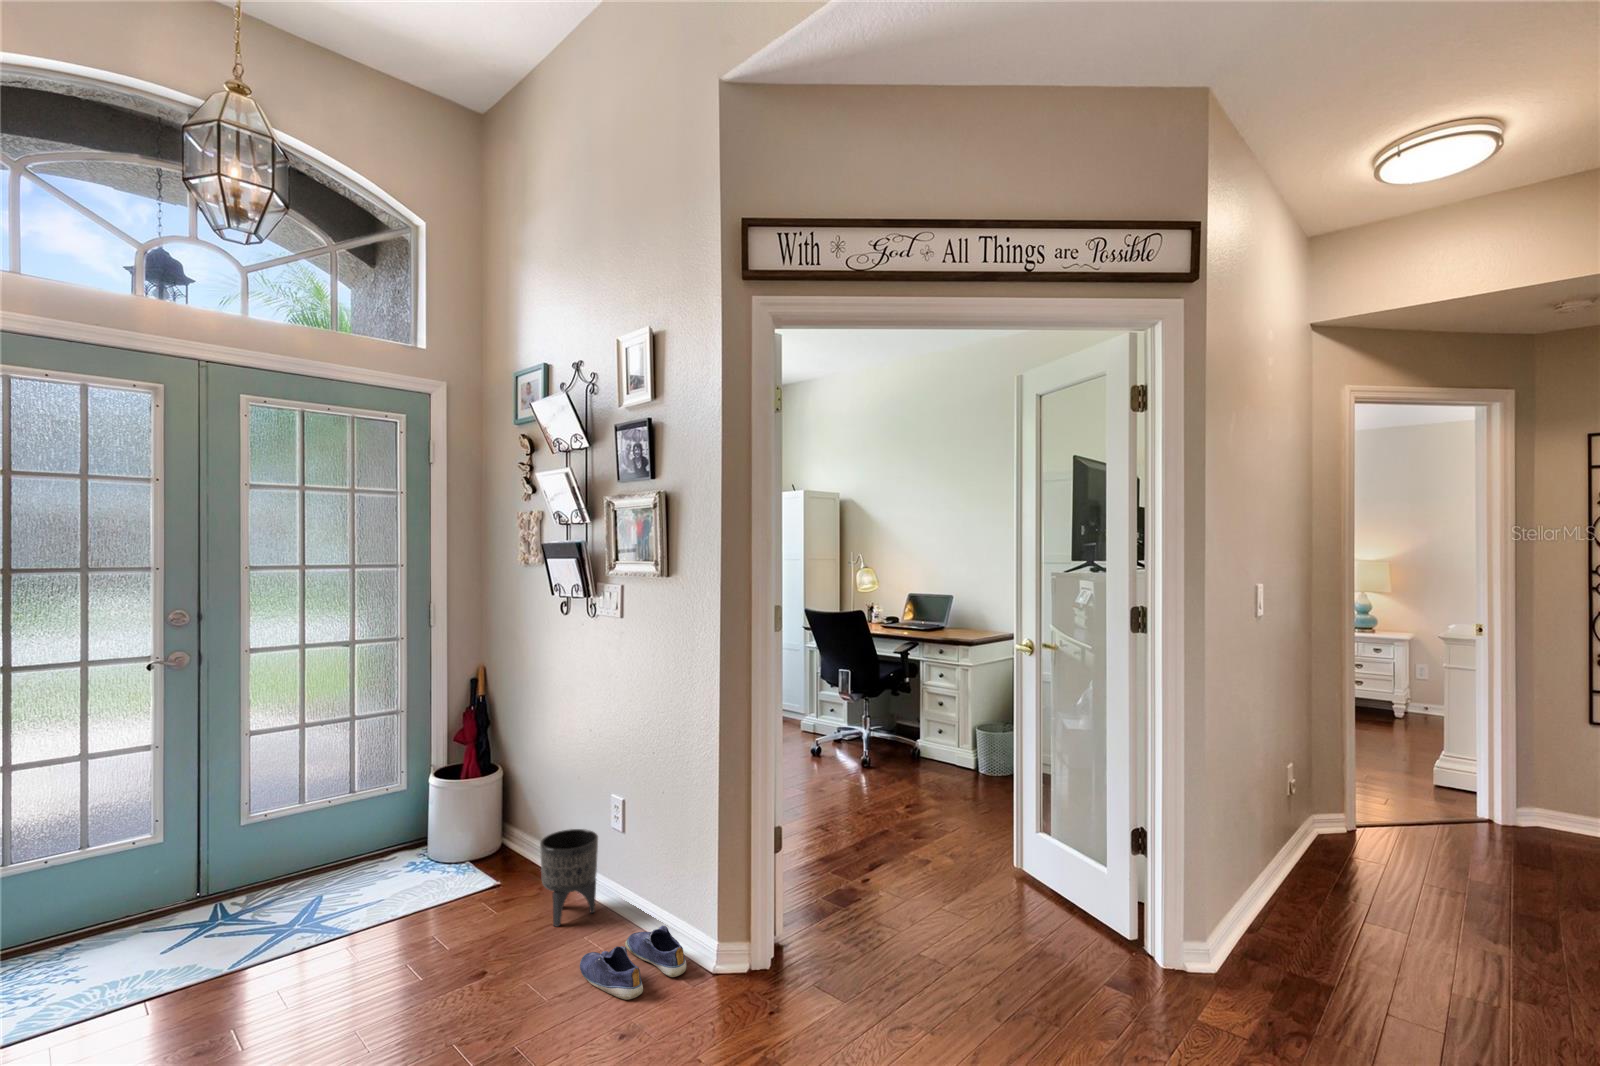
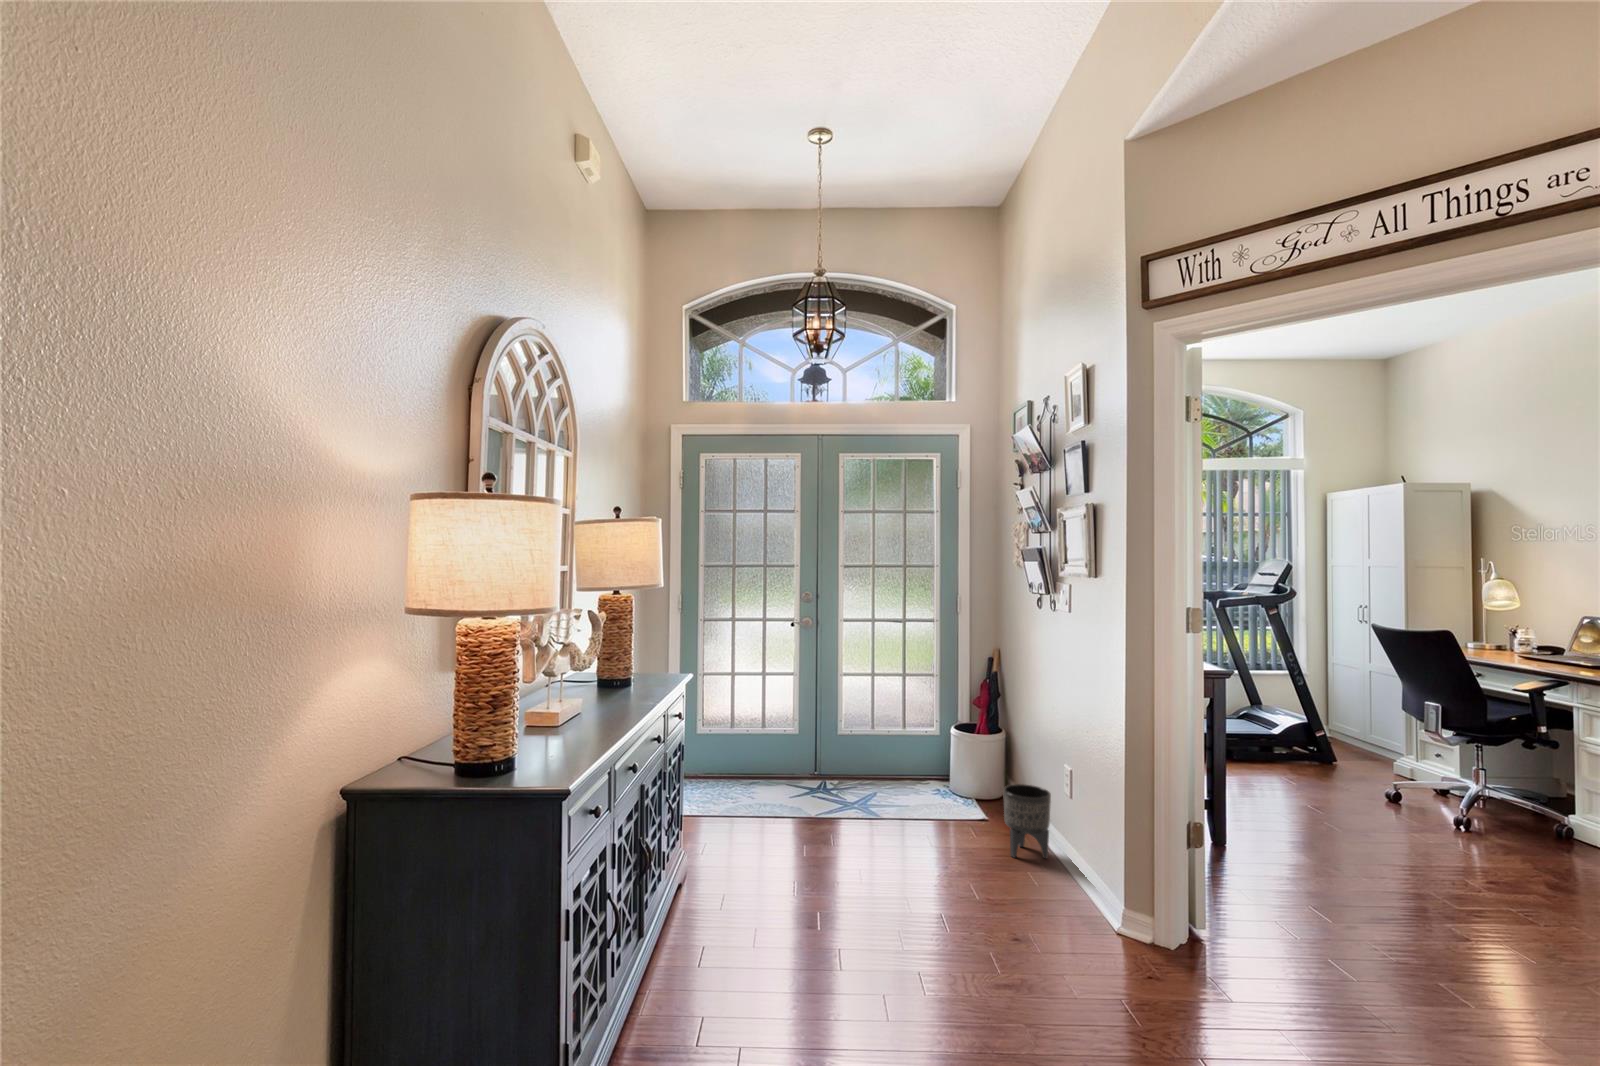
shoe: present [580,925,686,1000] -> none [1011,876,1098,921]

